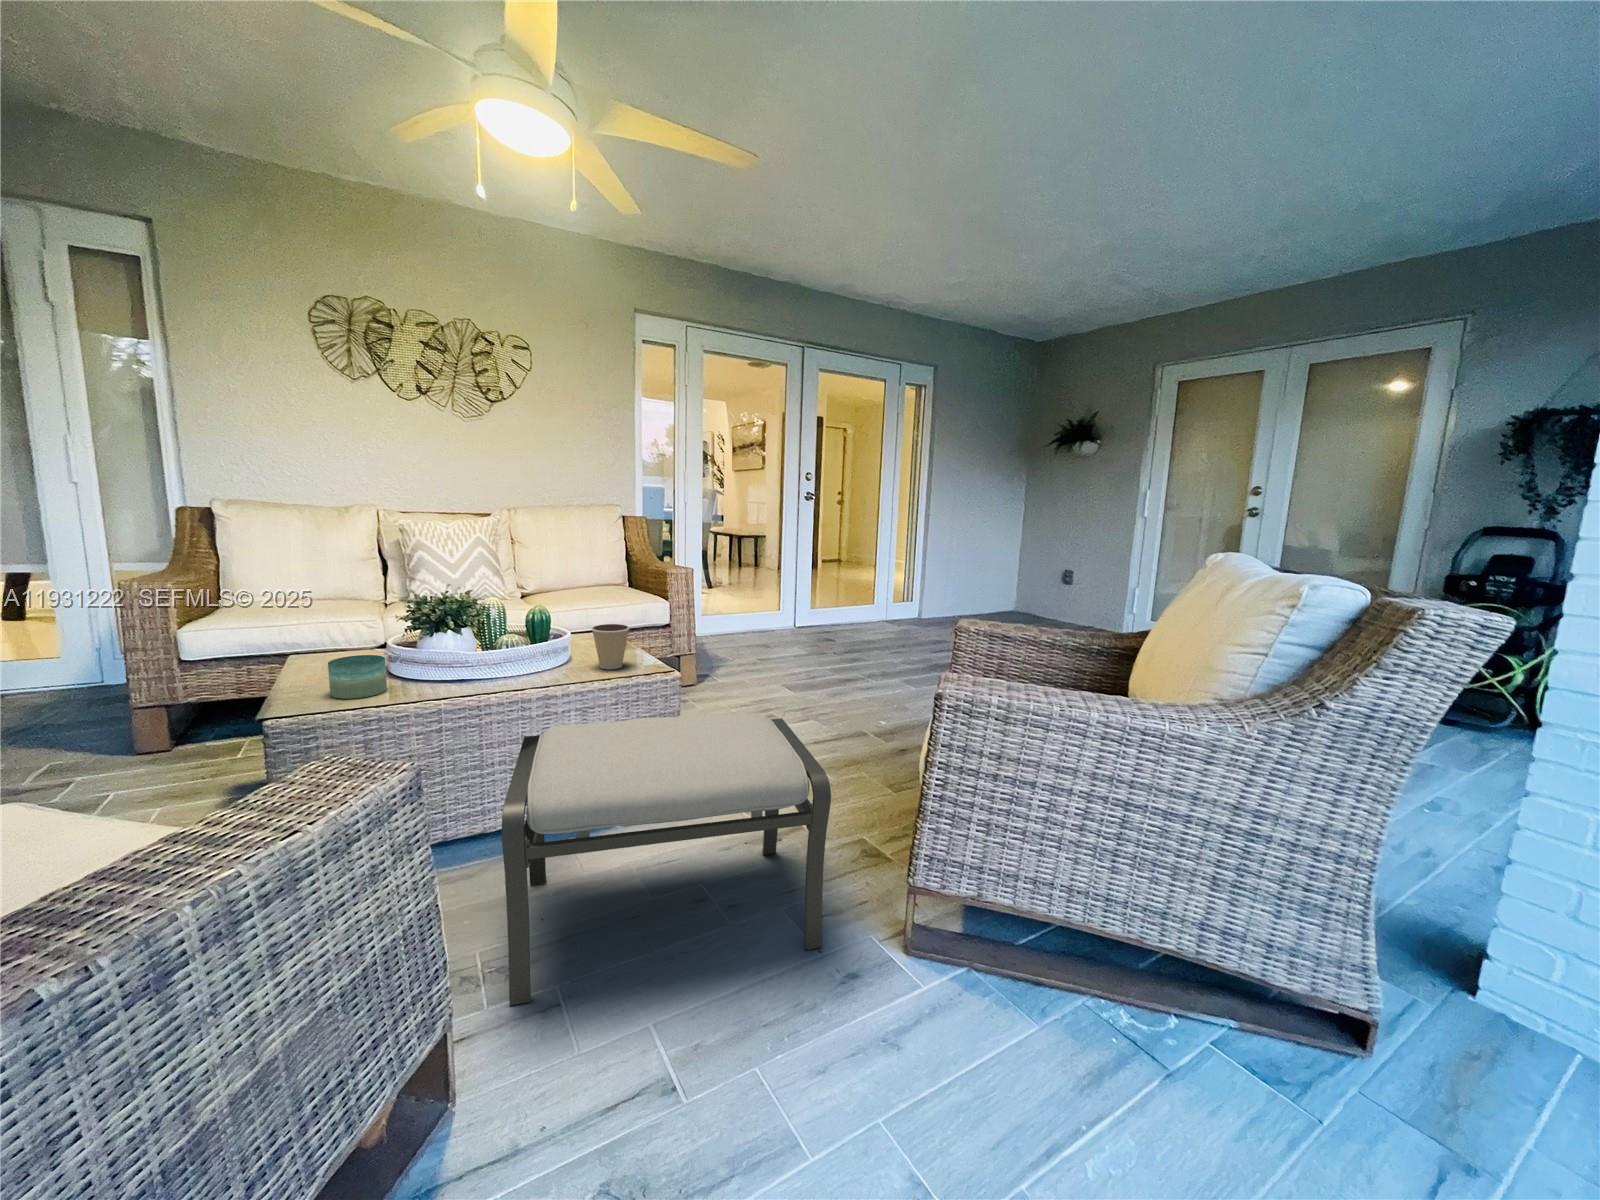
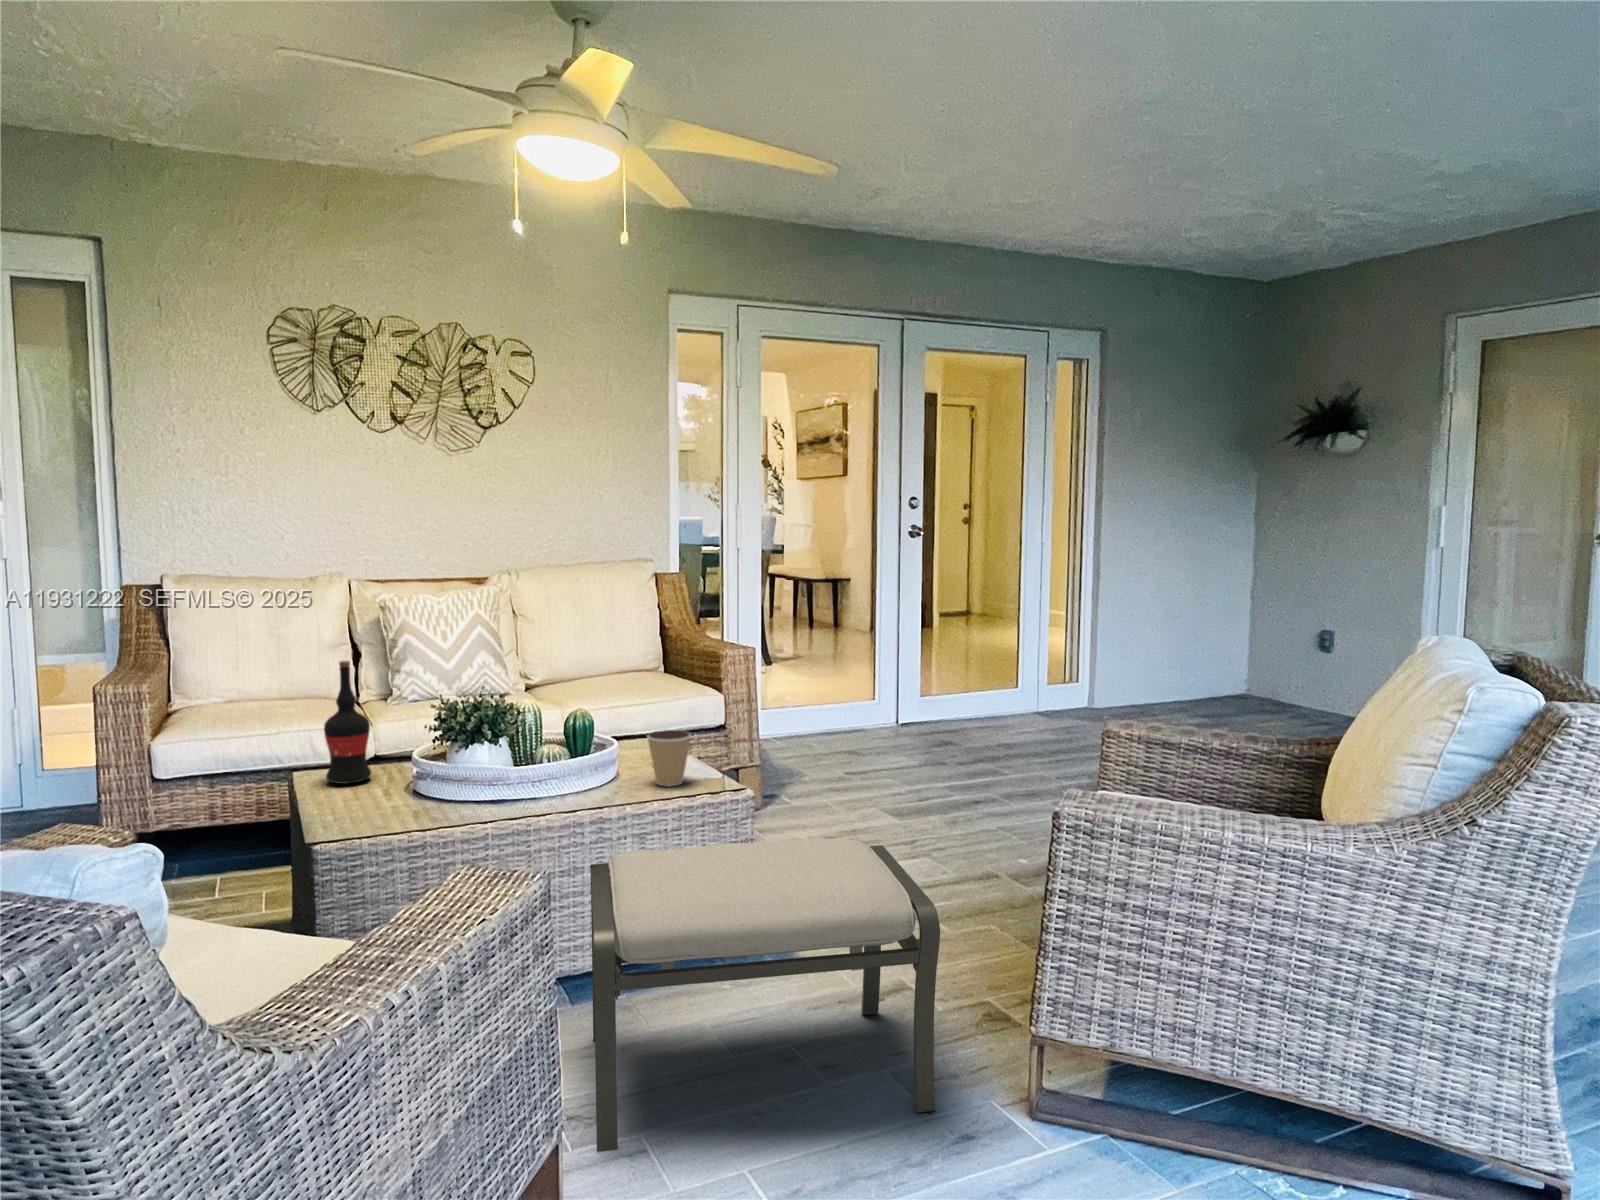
wine bottle: none [308,561,356,665] -> present [324,661,371,784]
candle: present [328,655,387,699] -> none [366,772,425,822]

